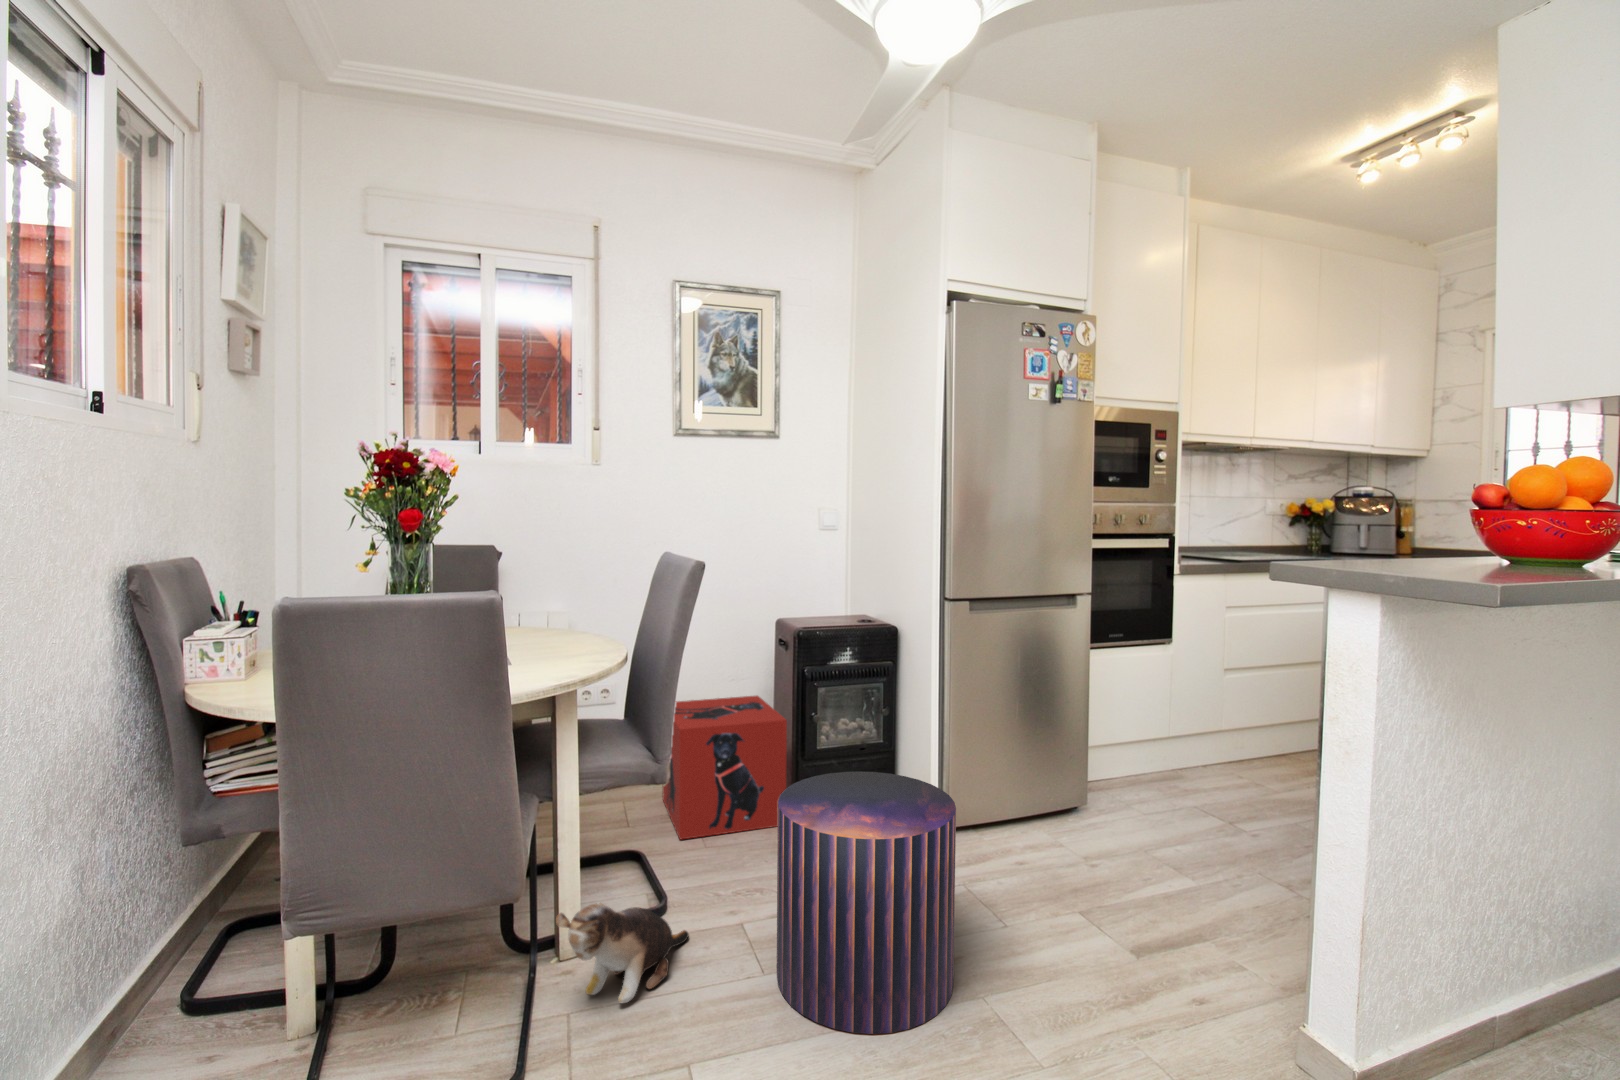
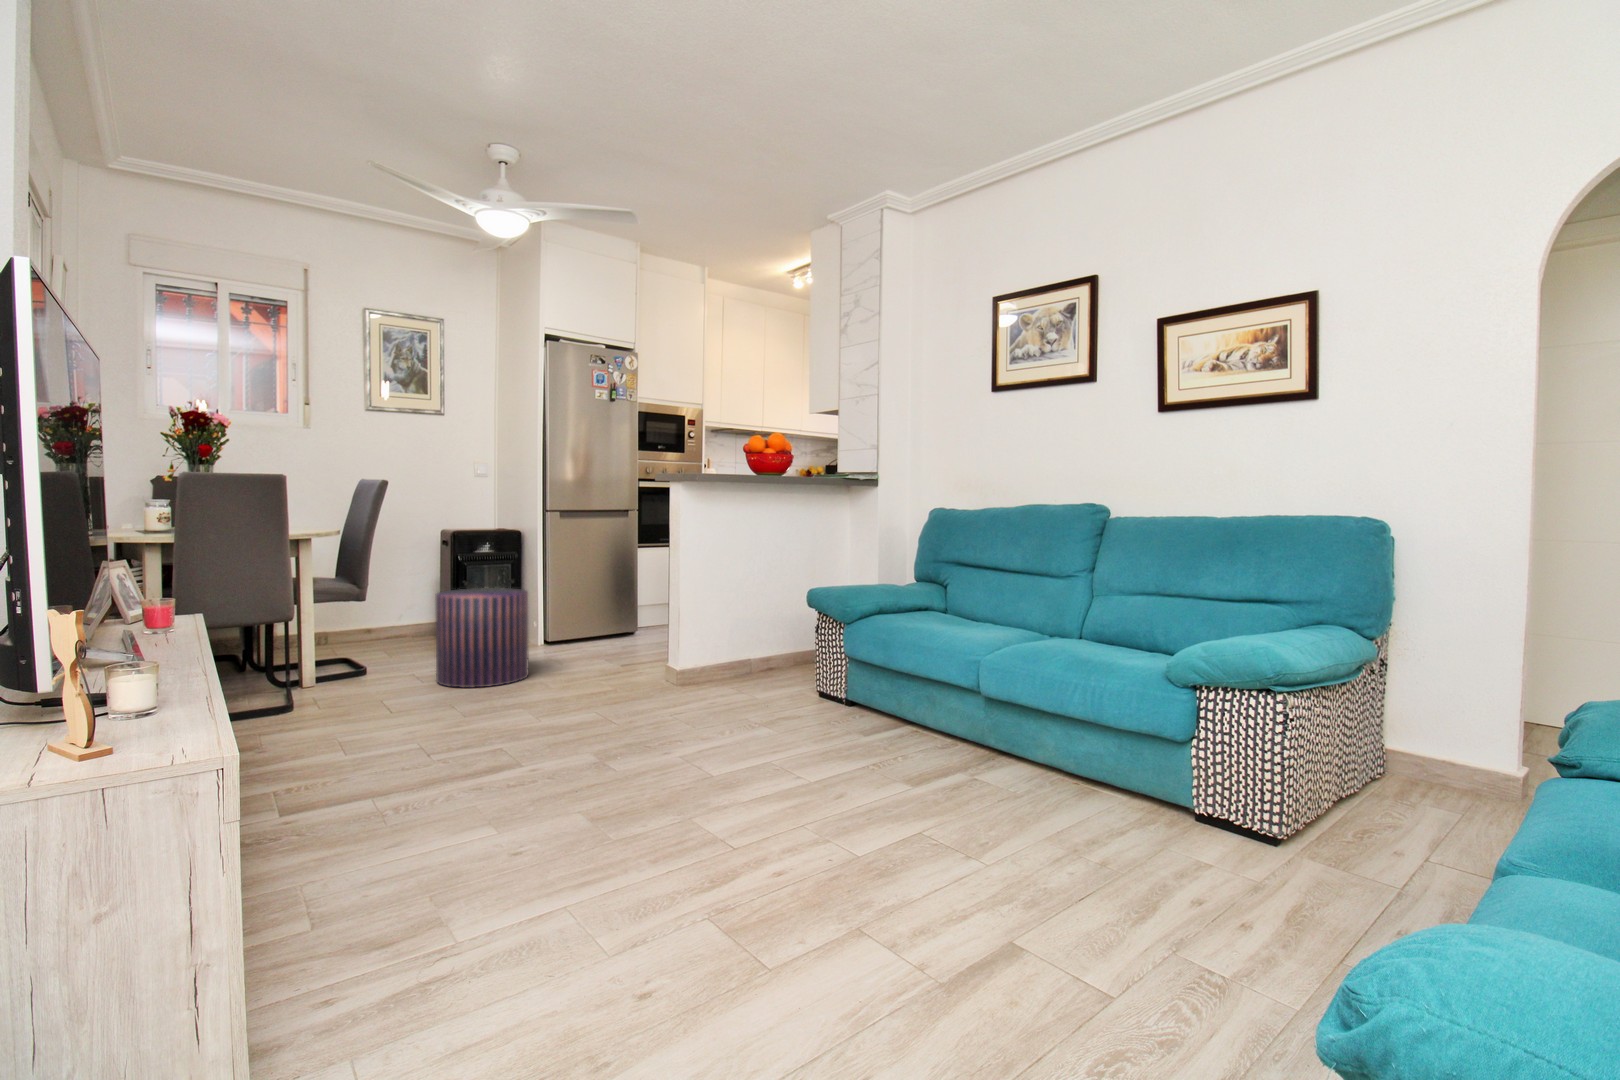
storage box: present [663,696,787,839] -> none [362,579,448,655]
plush toy: present [556,903,689,1003] -> none [314,642,386,691]

